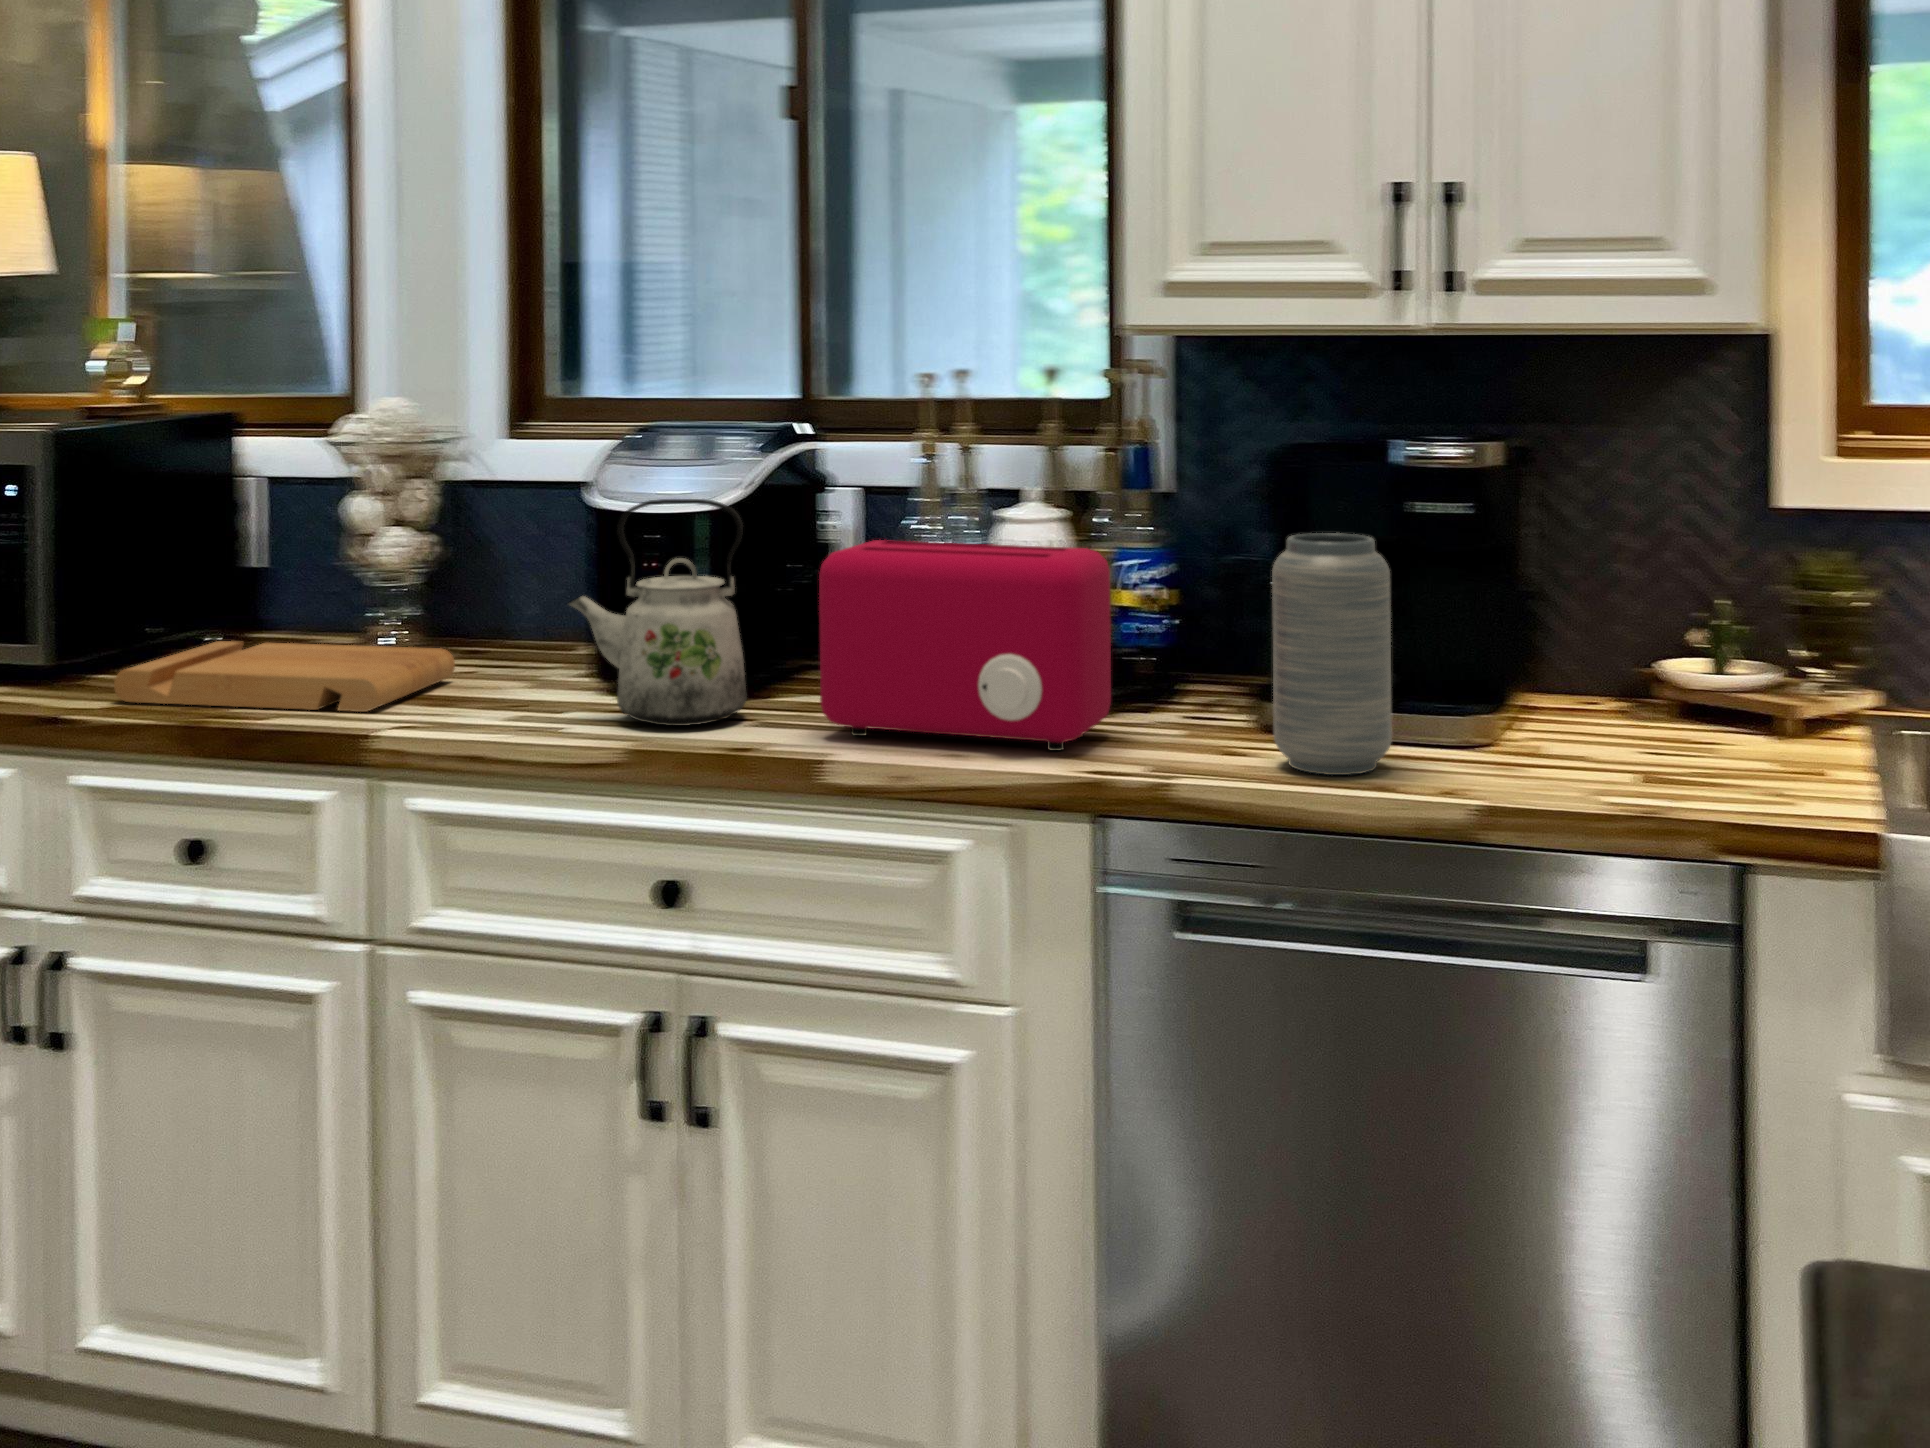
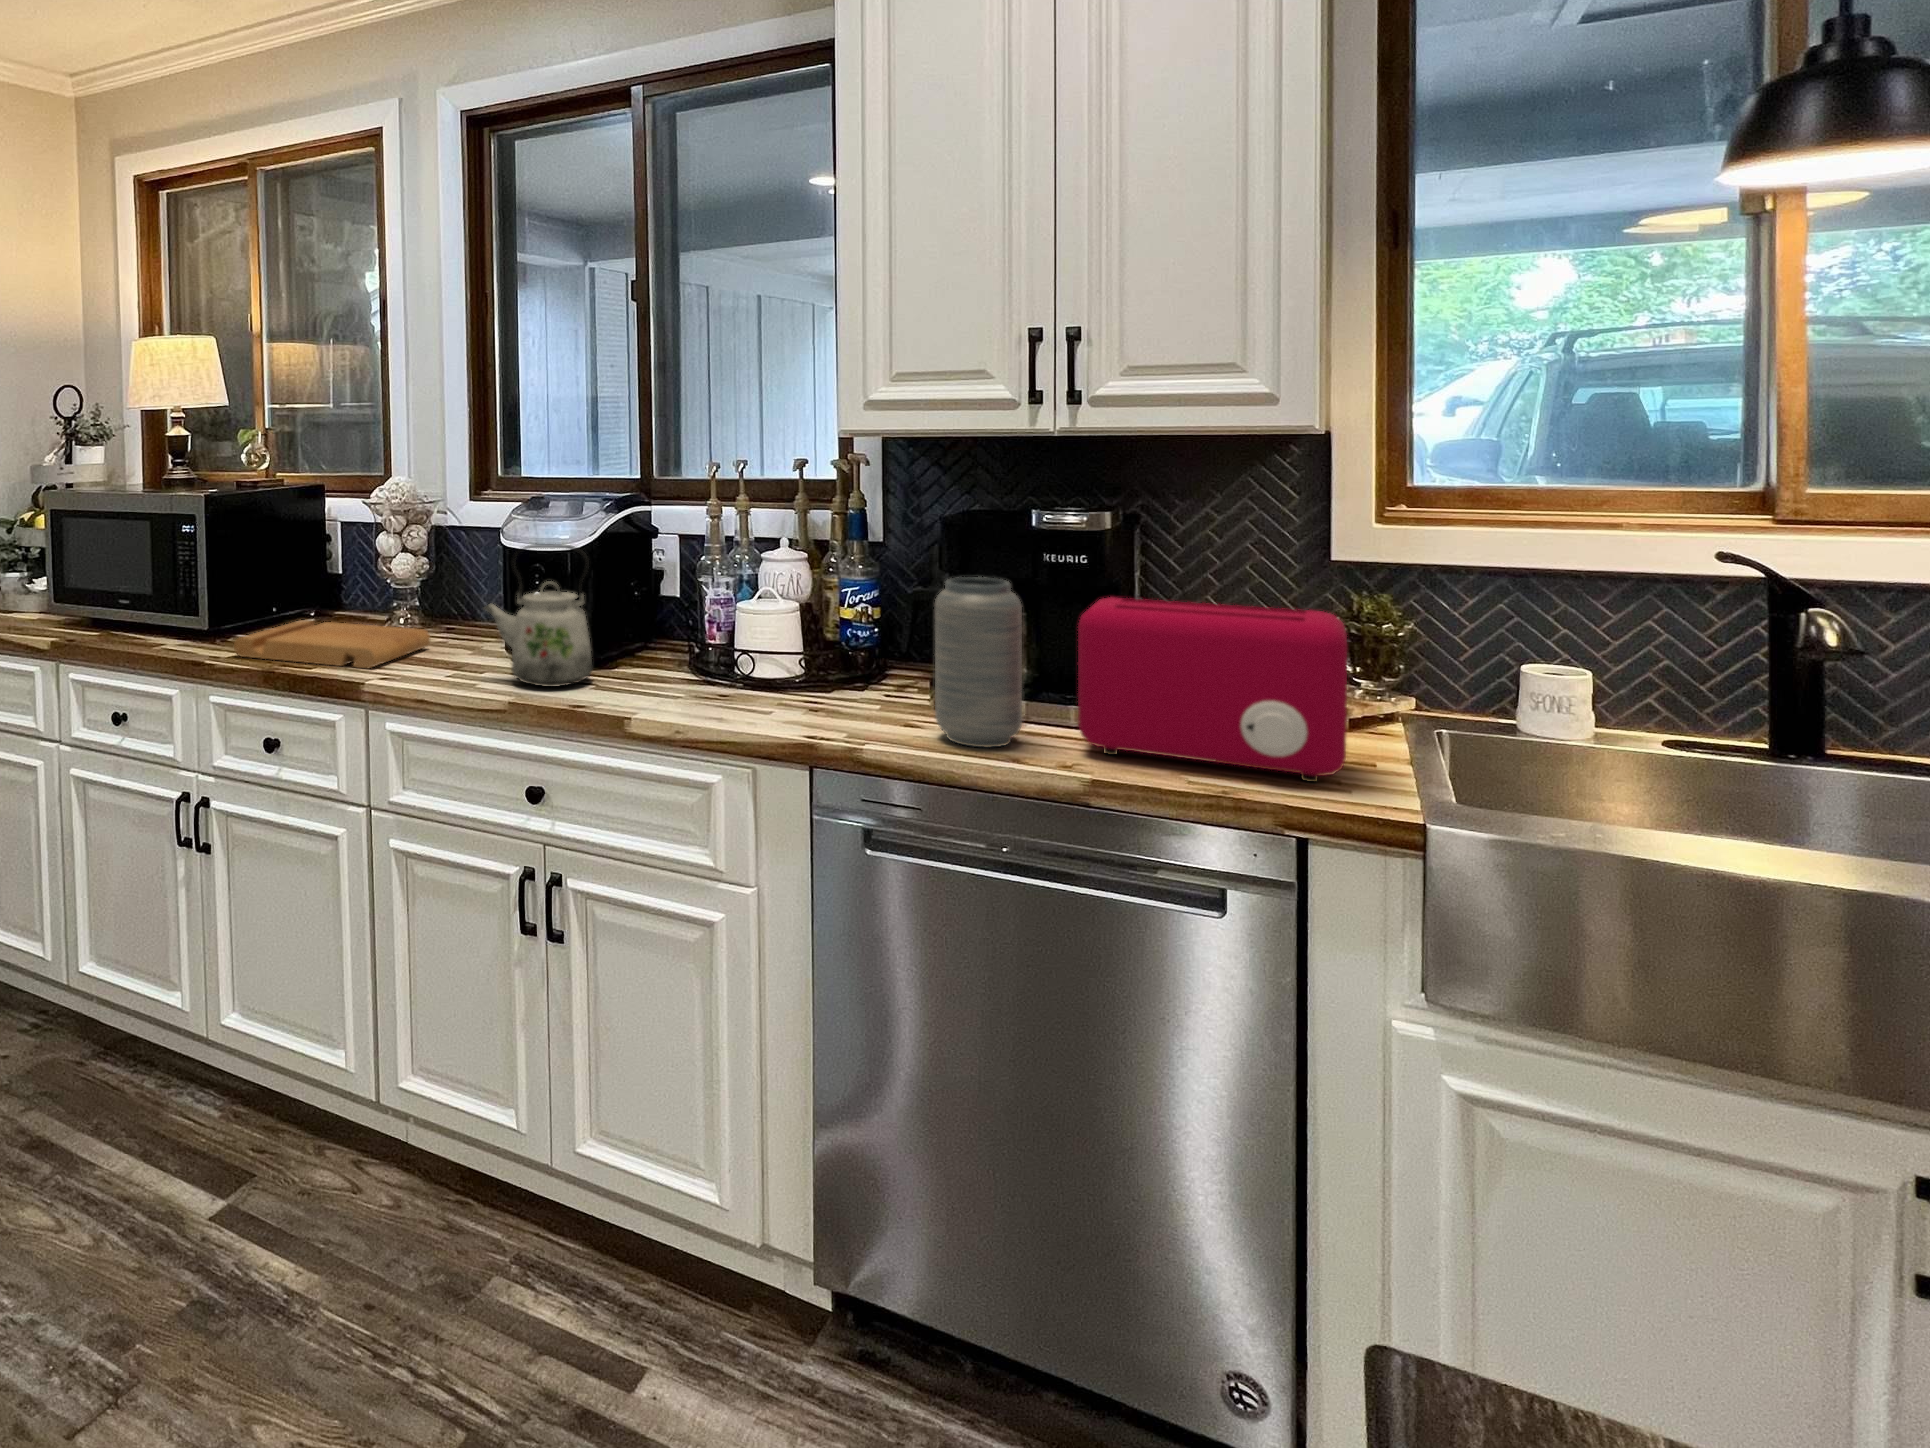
toaster: present [819,540,1111,751] -> present [1078,597,1347,782]

